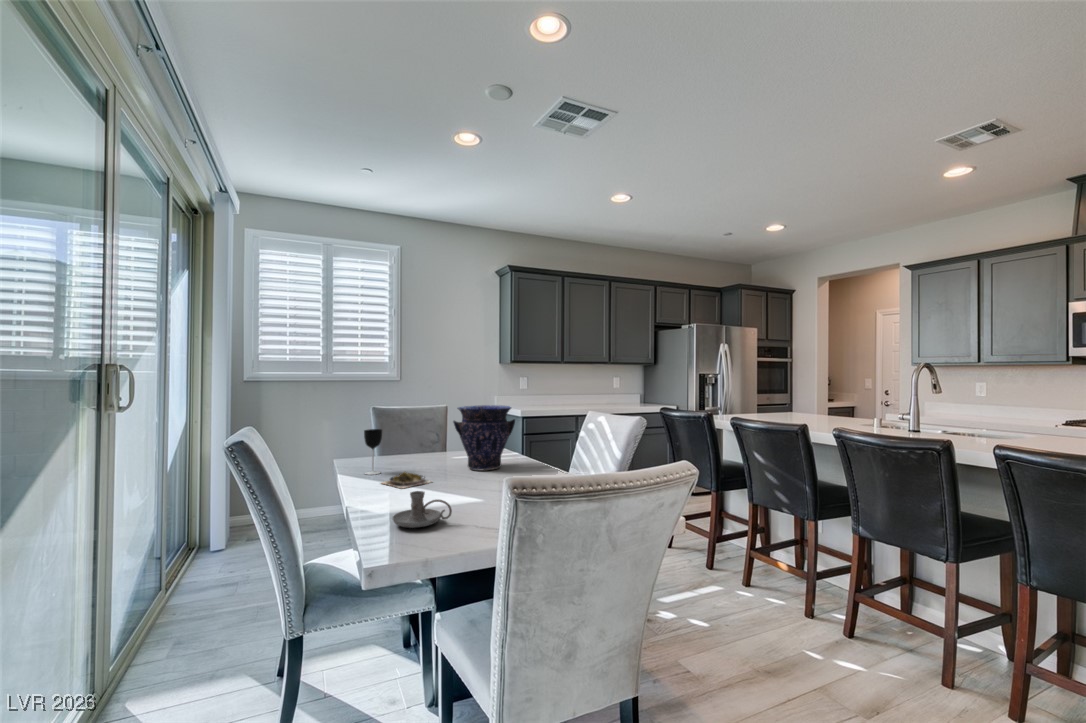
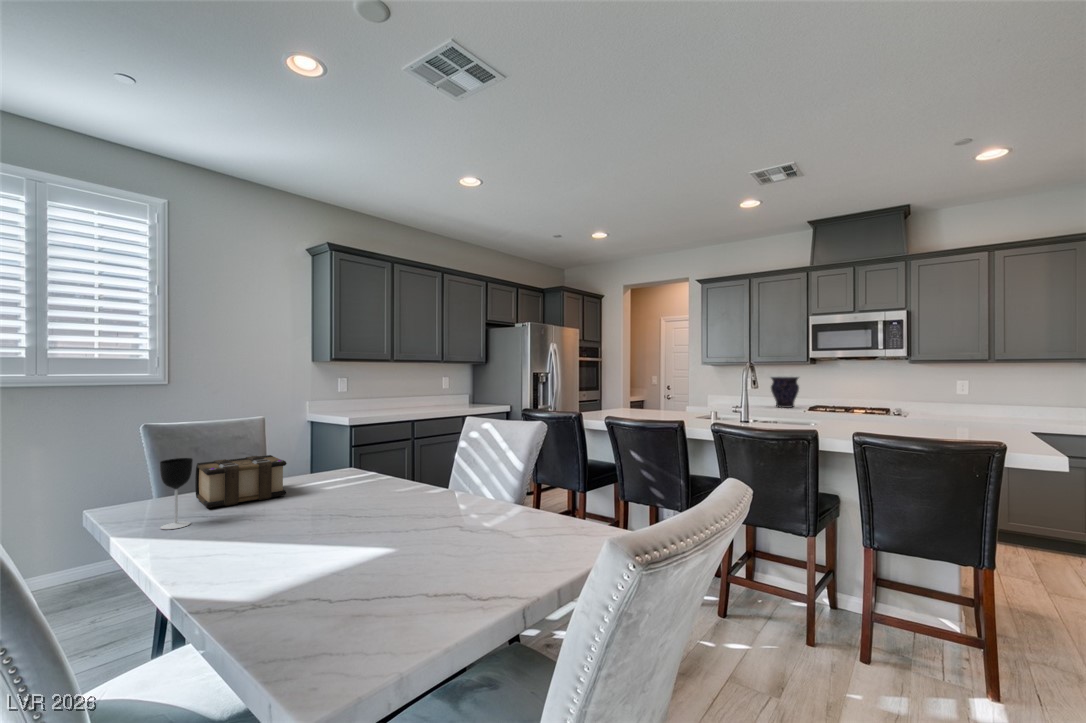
vase: present [453,405,515,470] -> present [771,377,799,408]
book: none [393,432,445,465] -> present [195,455,287,508]
plate: present [382,472,431,488] -> none [201,519,293,545]
candle holder: present [393,491,452,528] -> none [285,551,382,614]

